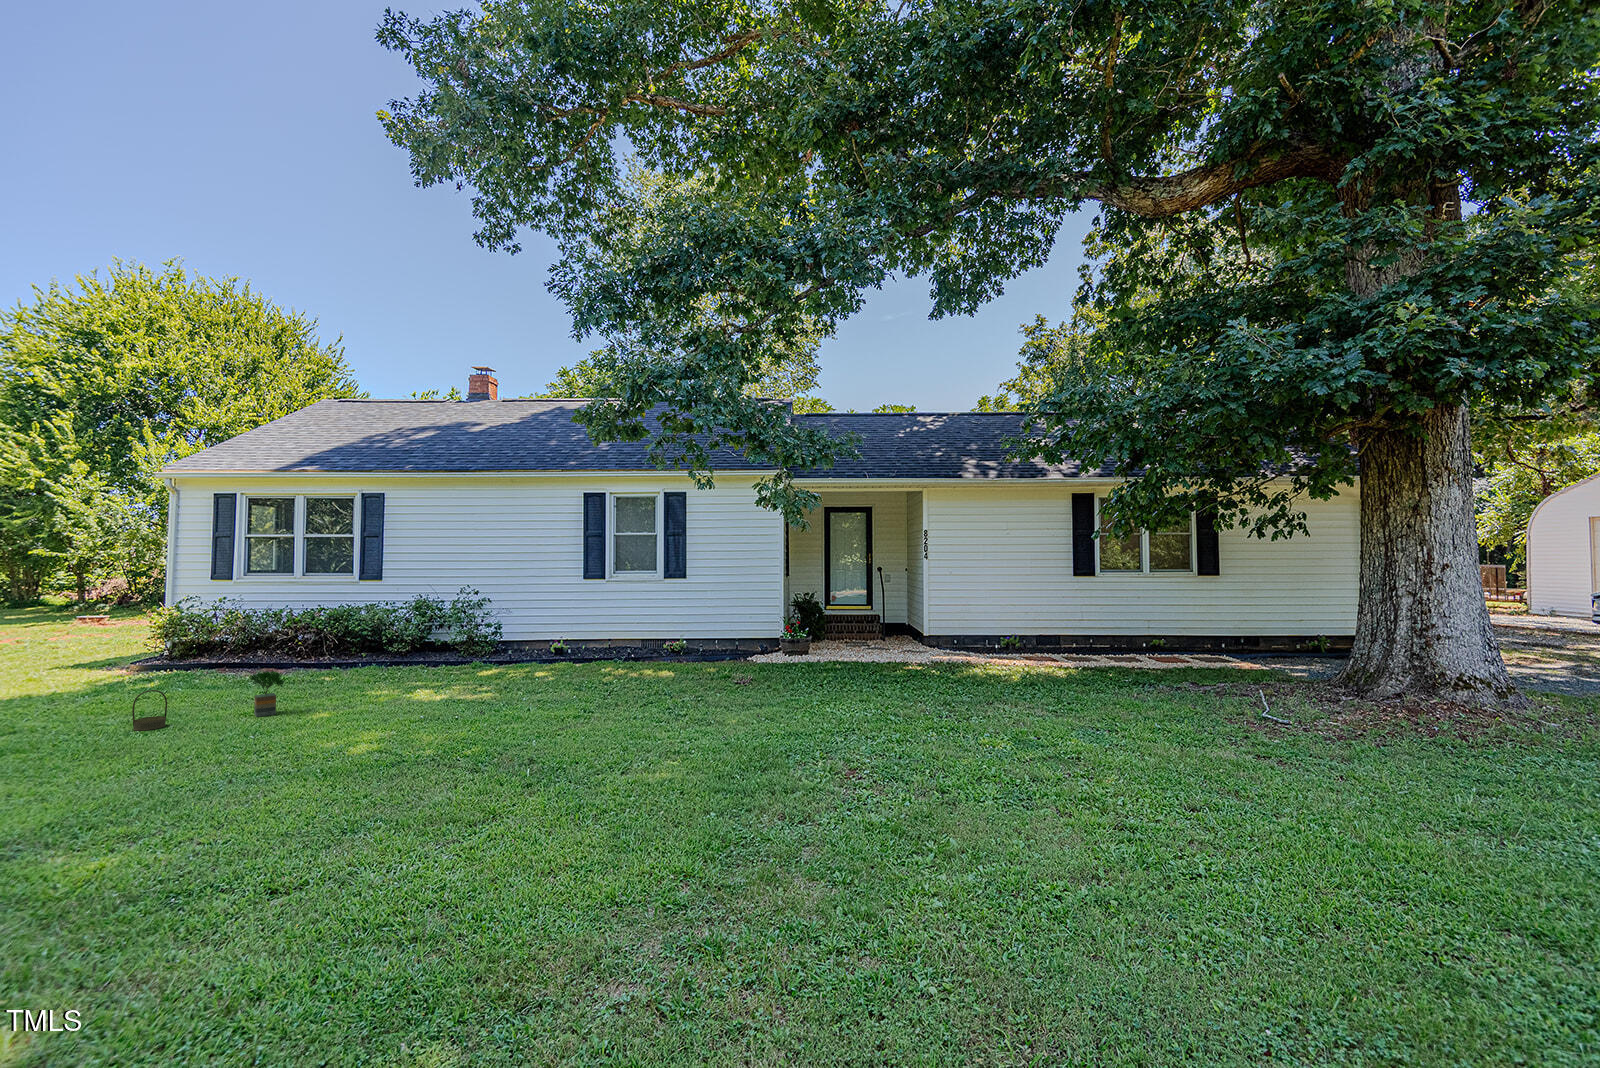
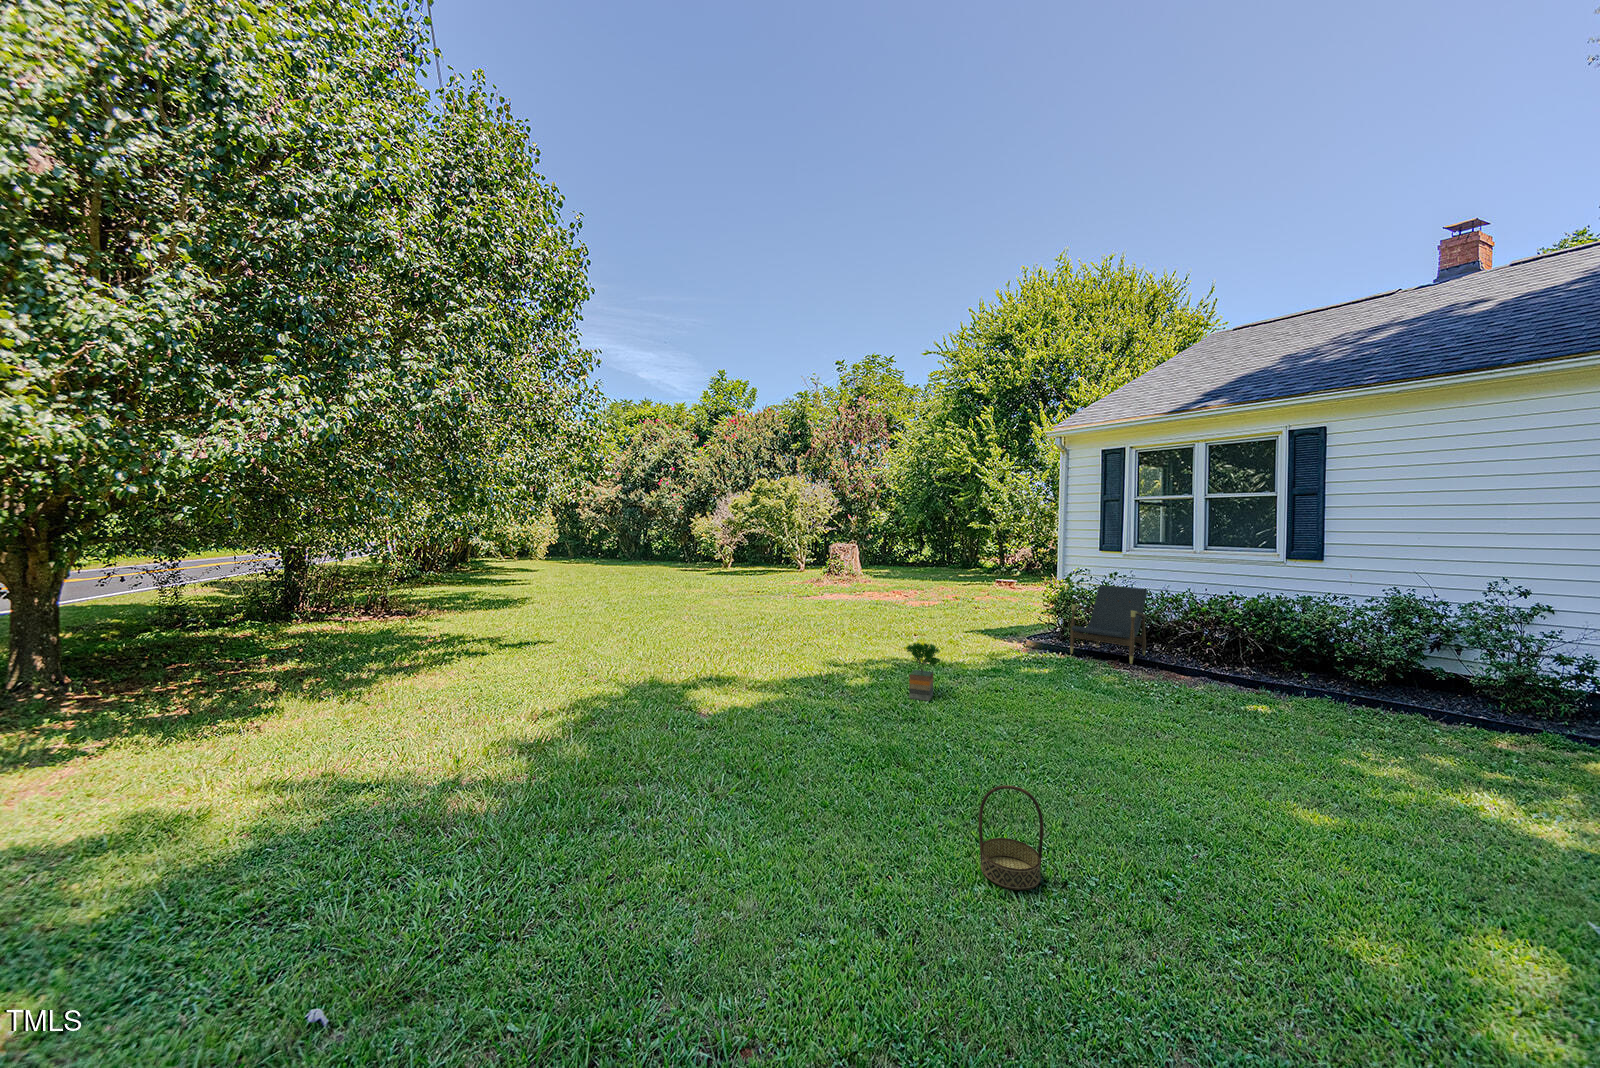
lounge chair: none [181,608,245,661] -> present [1070,586,1147,664]
potted tree: present [250,671,284,717] -> present [906,643,940,701]

